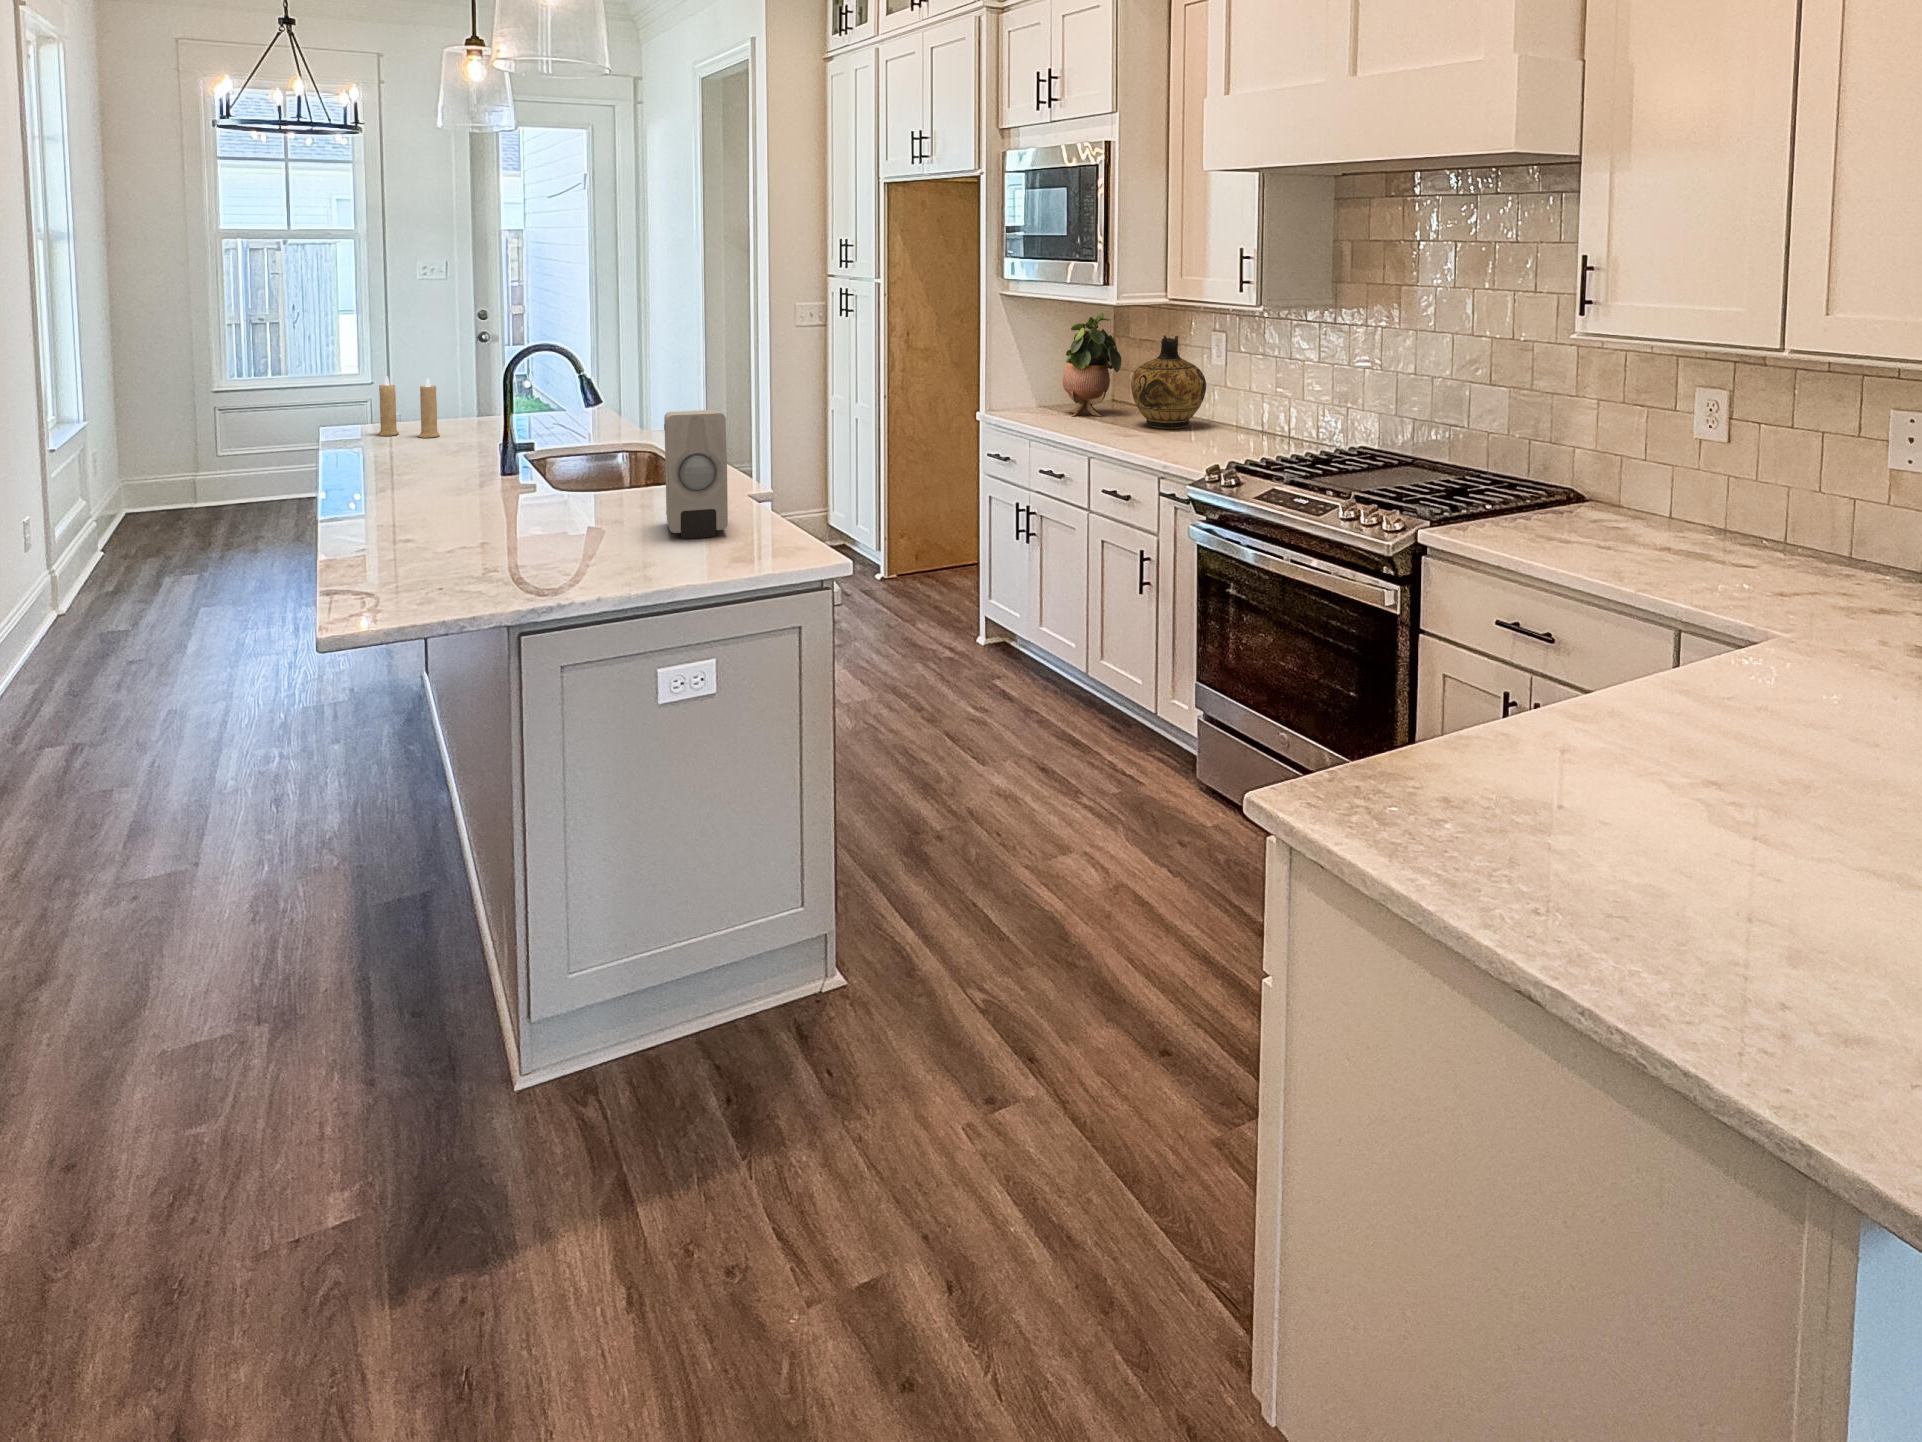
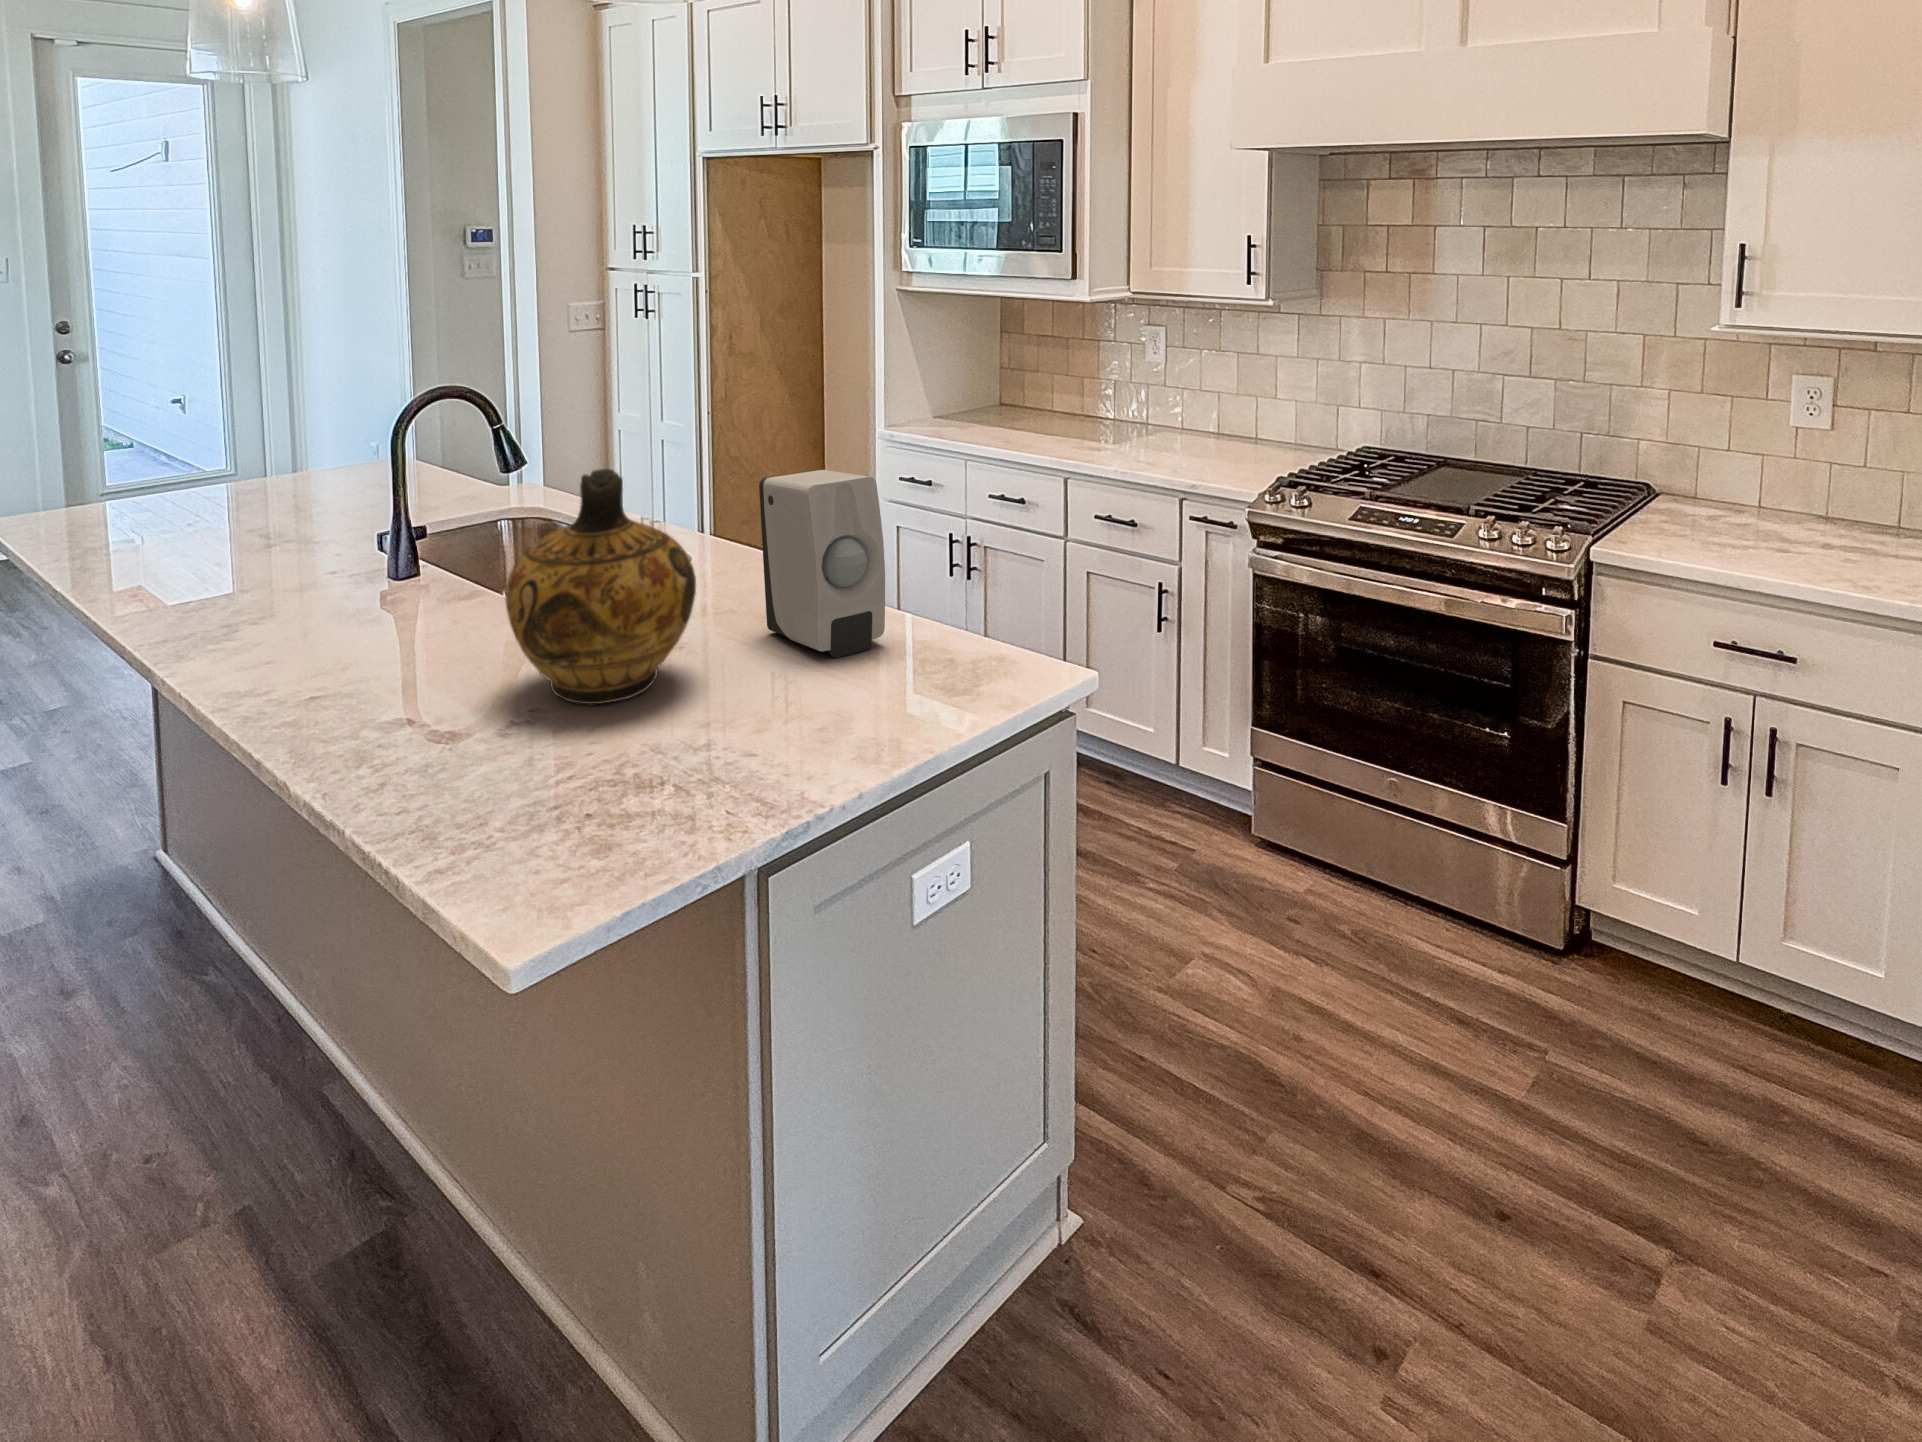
potted plant: present [1063,313,1122,416] -> none [976,310,1043,430]
ceramic jug: present [1131,335,1206,429] -> present [505,469,696,704]
candle: present [378,377,440,438] -> none [91,432,199,525]

